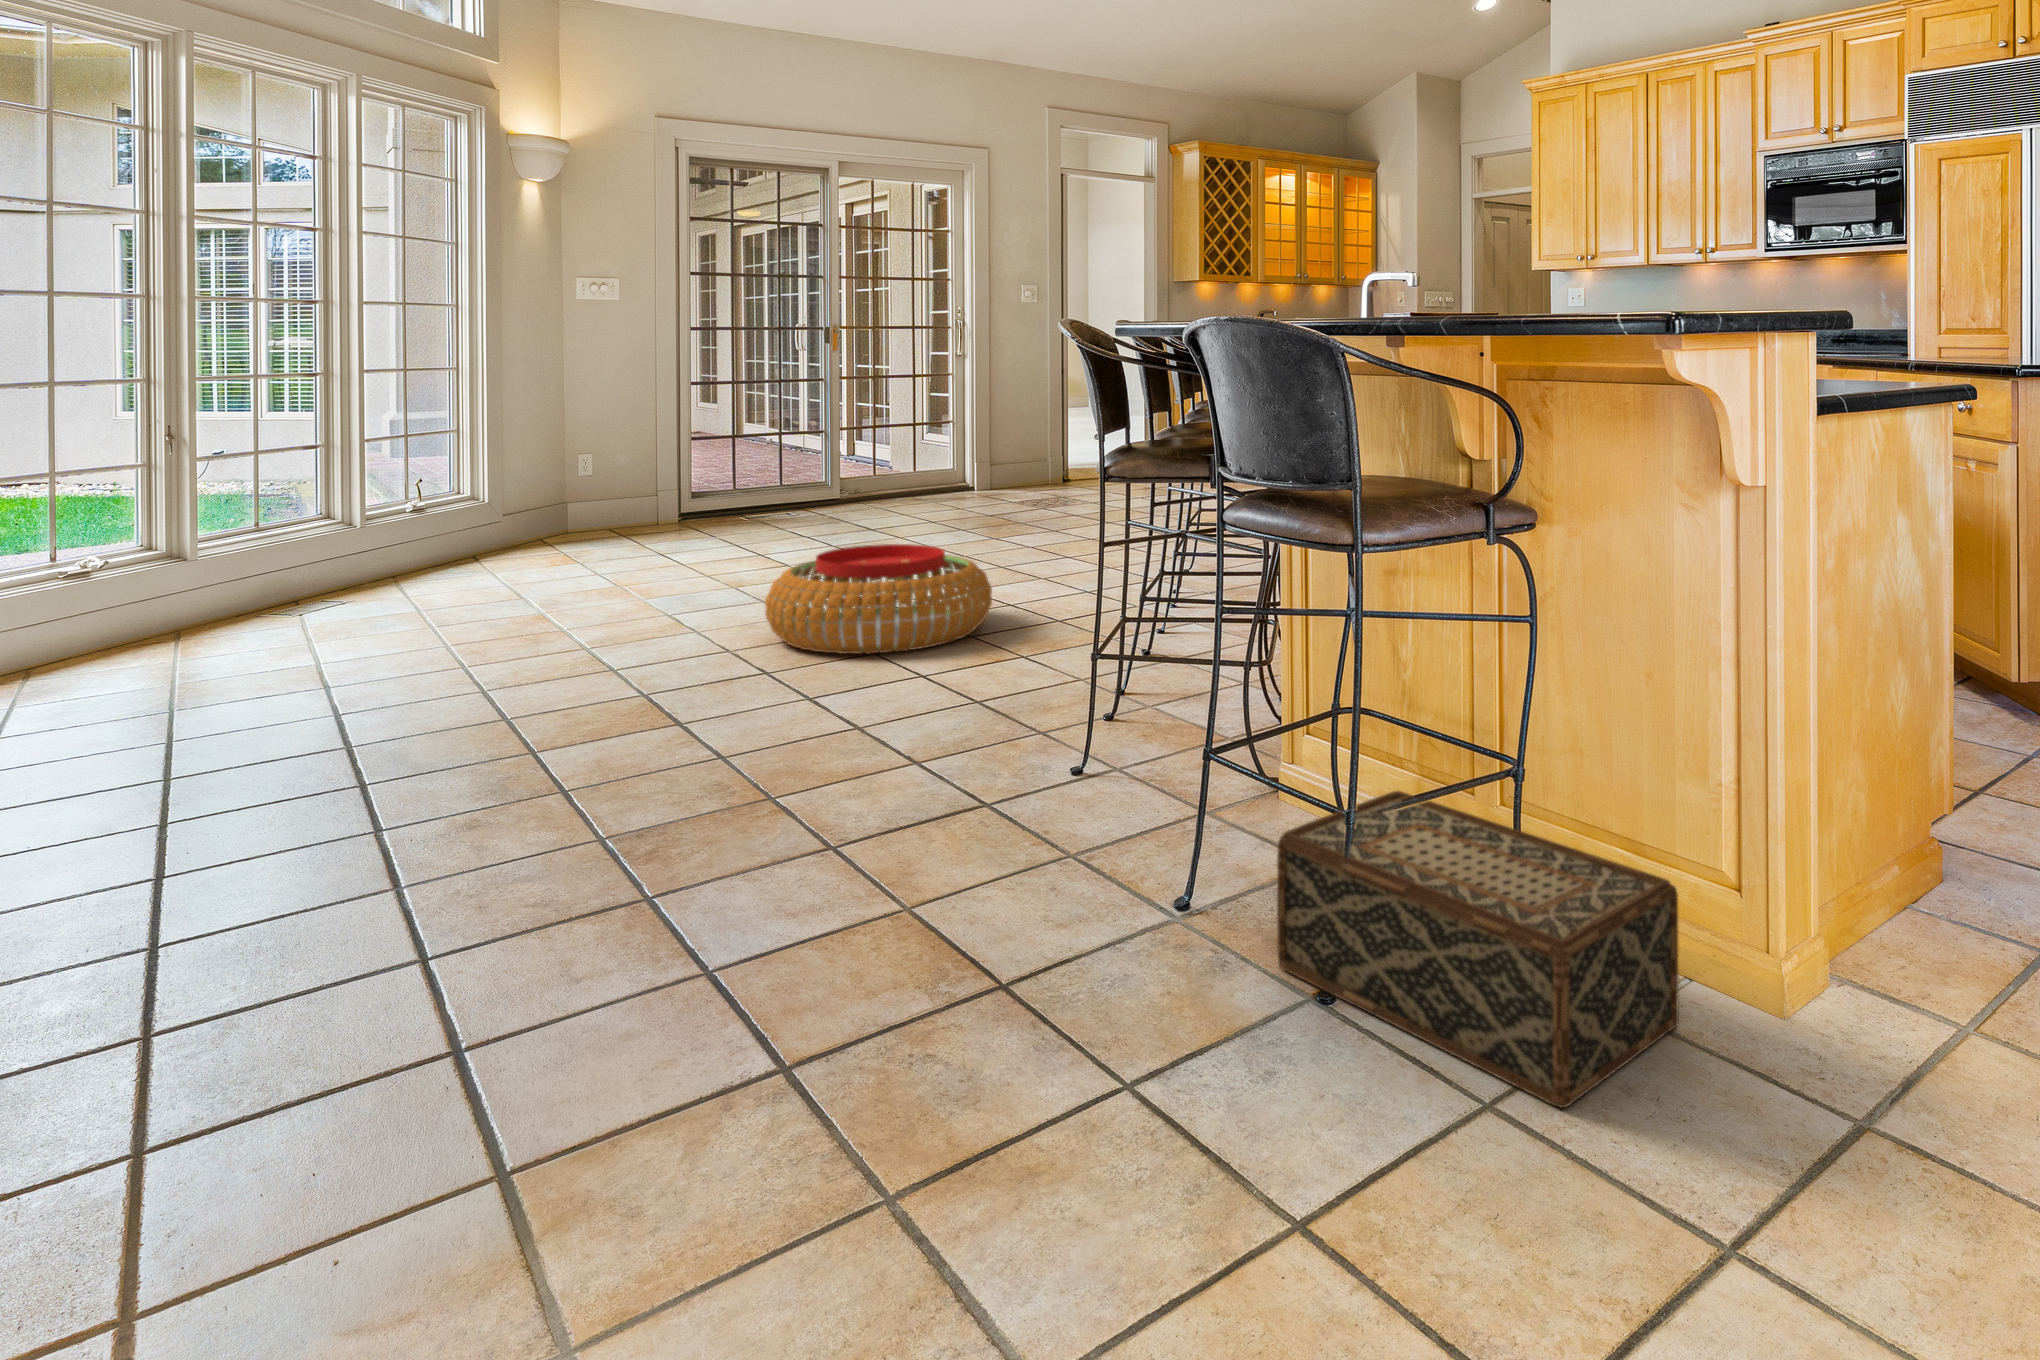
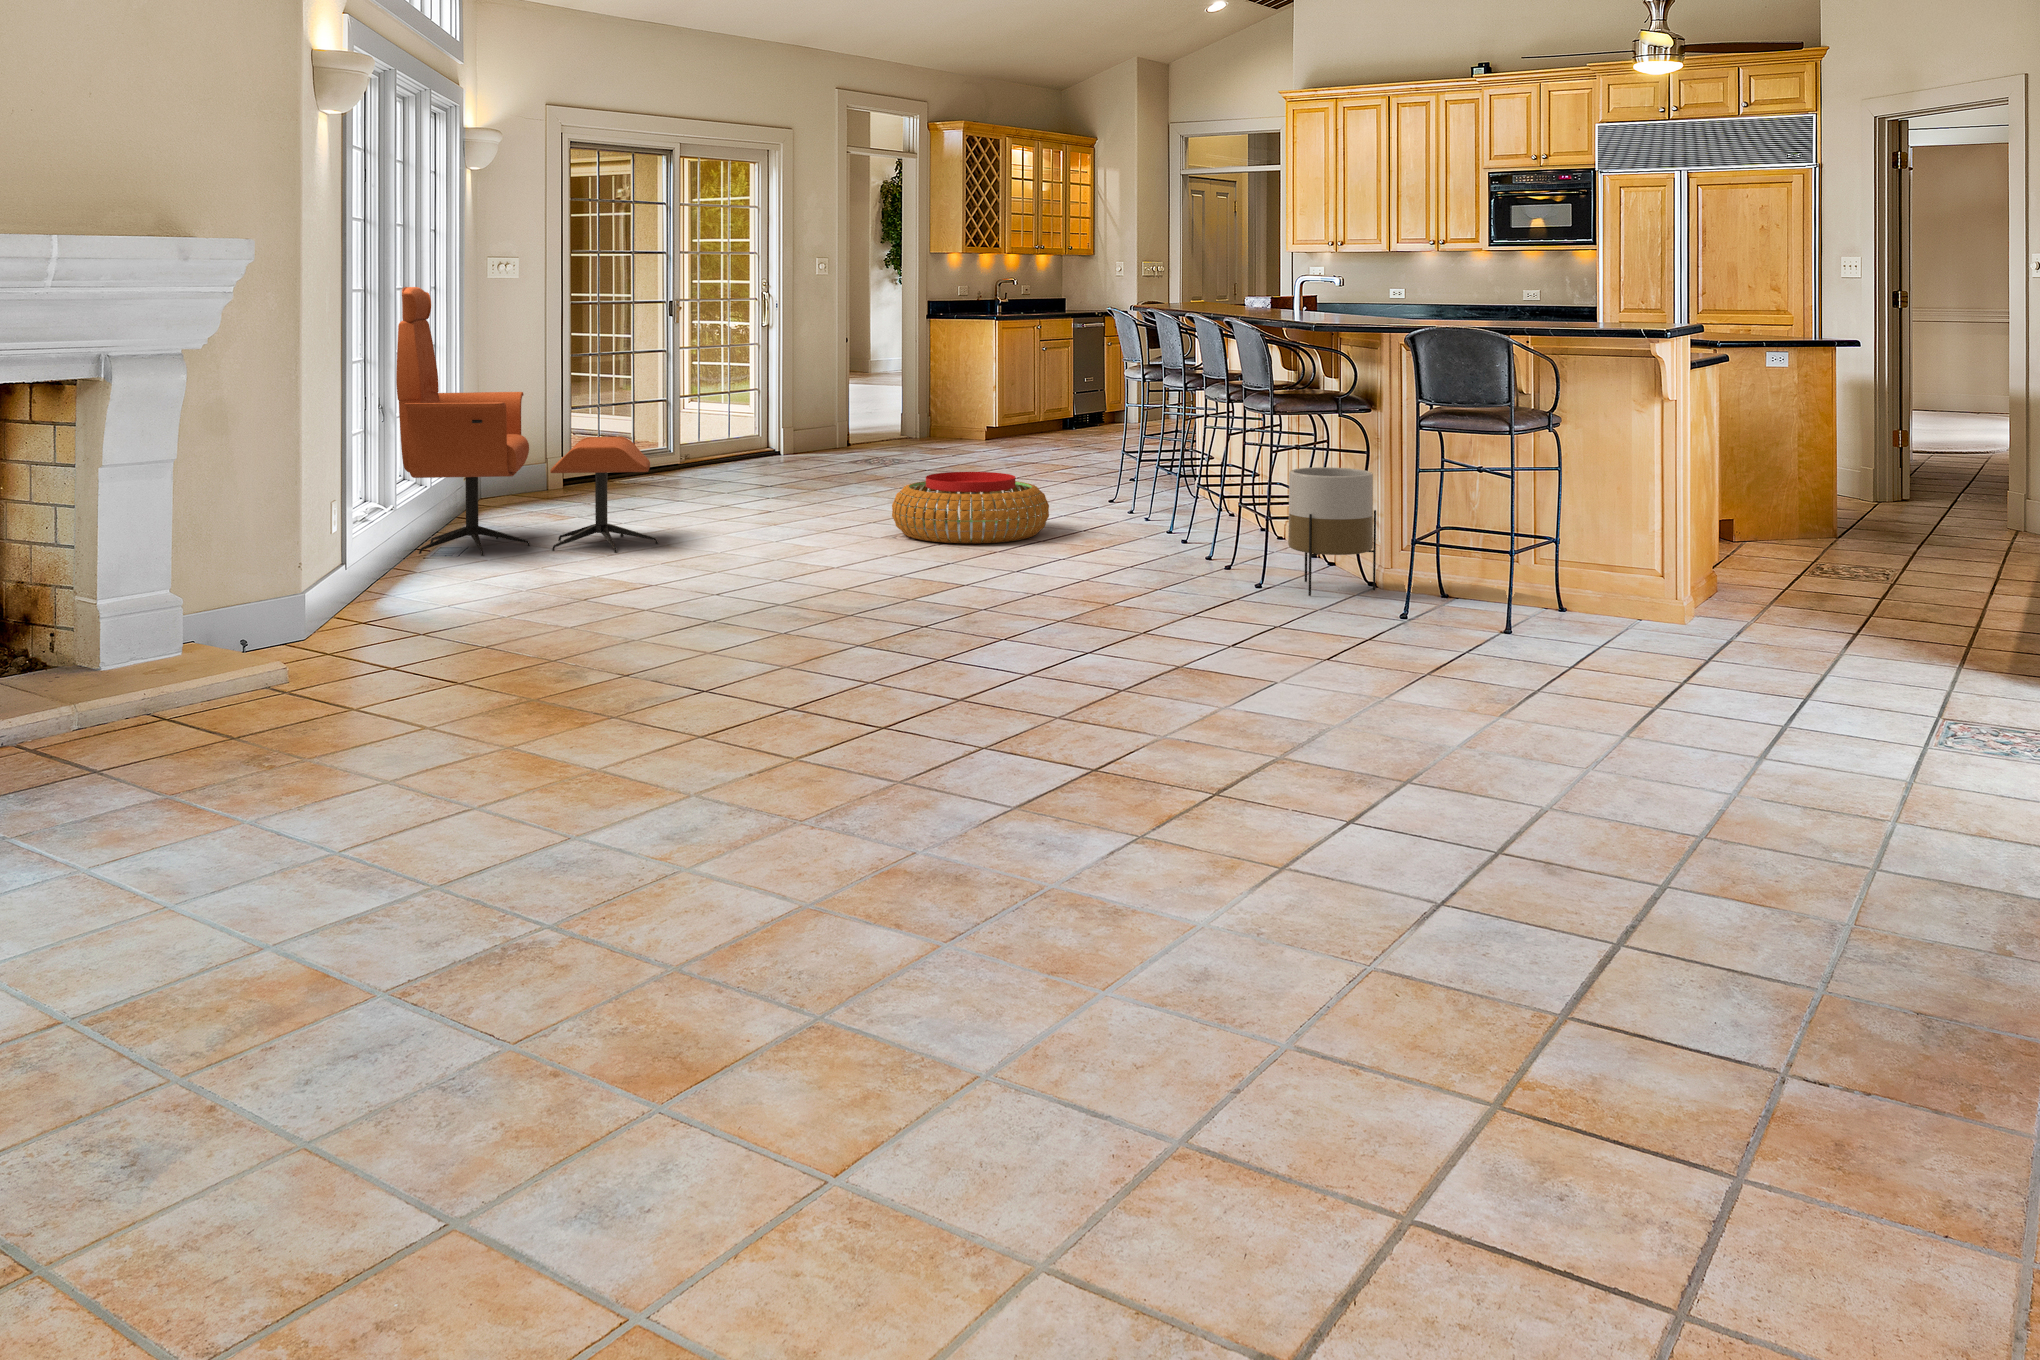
lounge chair: none [108,294,493,644] -> present [396,287,658,556]
planter: none [1070,584,1225,837] -> present [1288,467,1376,596]
woven basket: present [1277,791,1679,1108] -> none [1476,549,1649,636]

